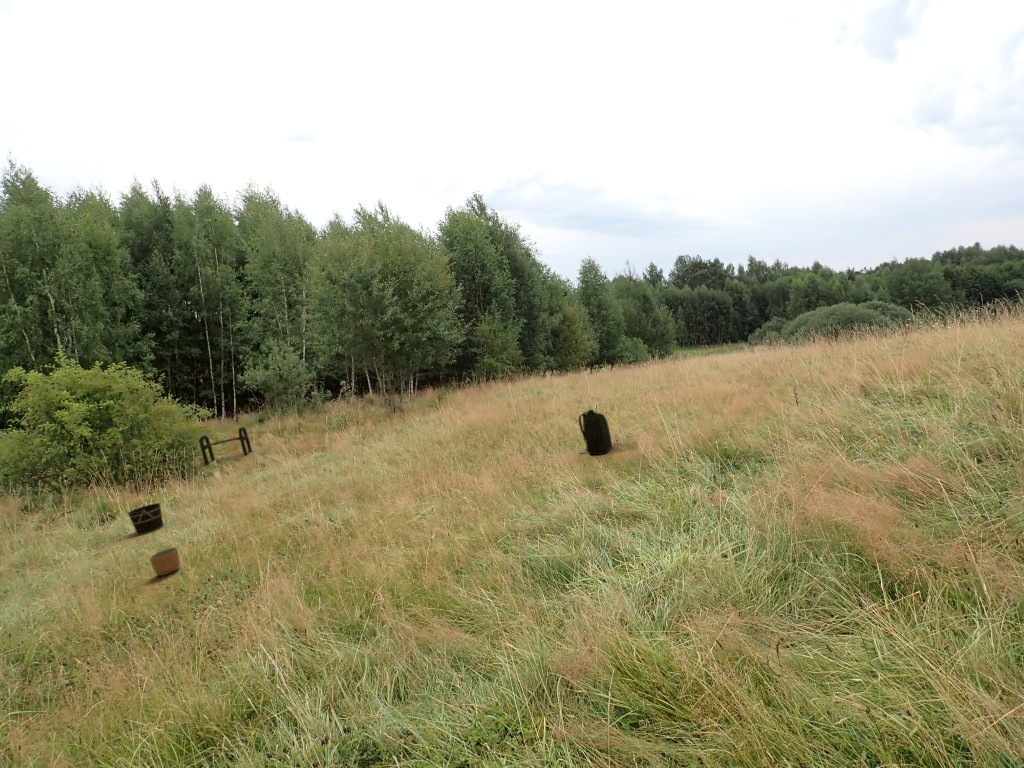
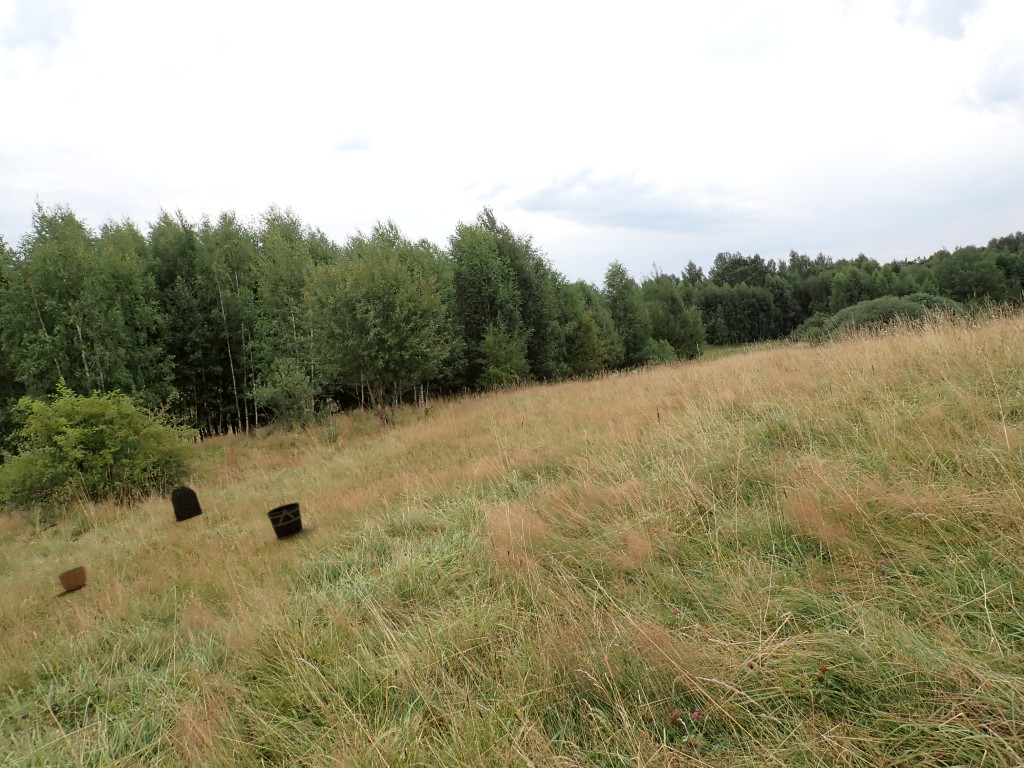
backpack: present [579,410,612,455] -> present [171,486,202,521]
bench: present [199,427,252,465] -> none [187,447,237,483]
bucket: present [128,503,163,535] -> present [267,503,303,539]

